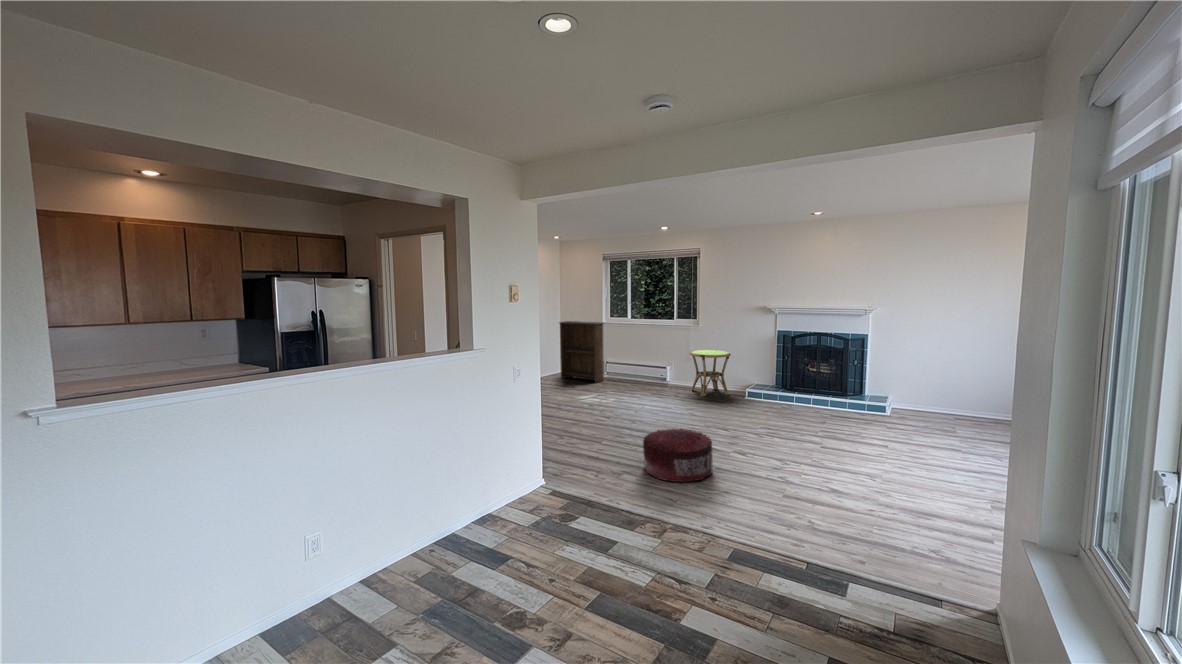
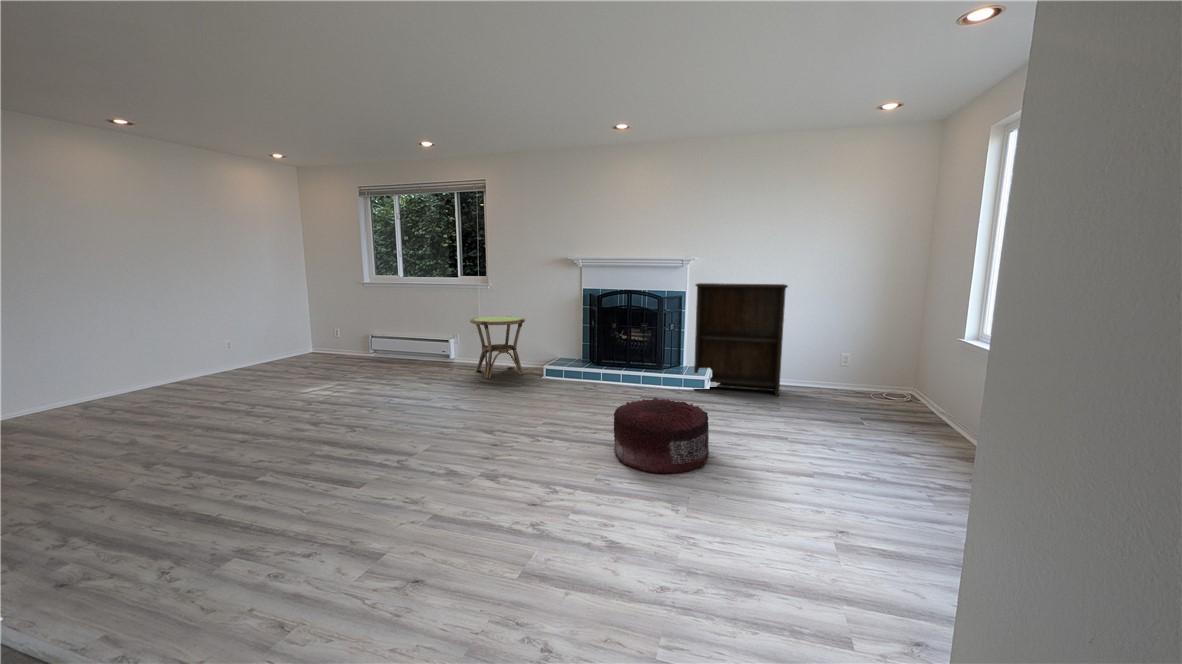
bookshelf: present [559,321,604,383] -> present [694,283,788,396]
pouf: present [643,428,713,482] -> present [614,398,709,474]

